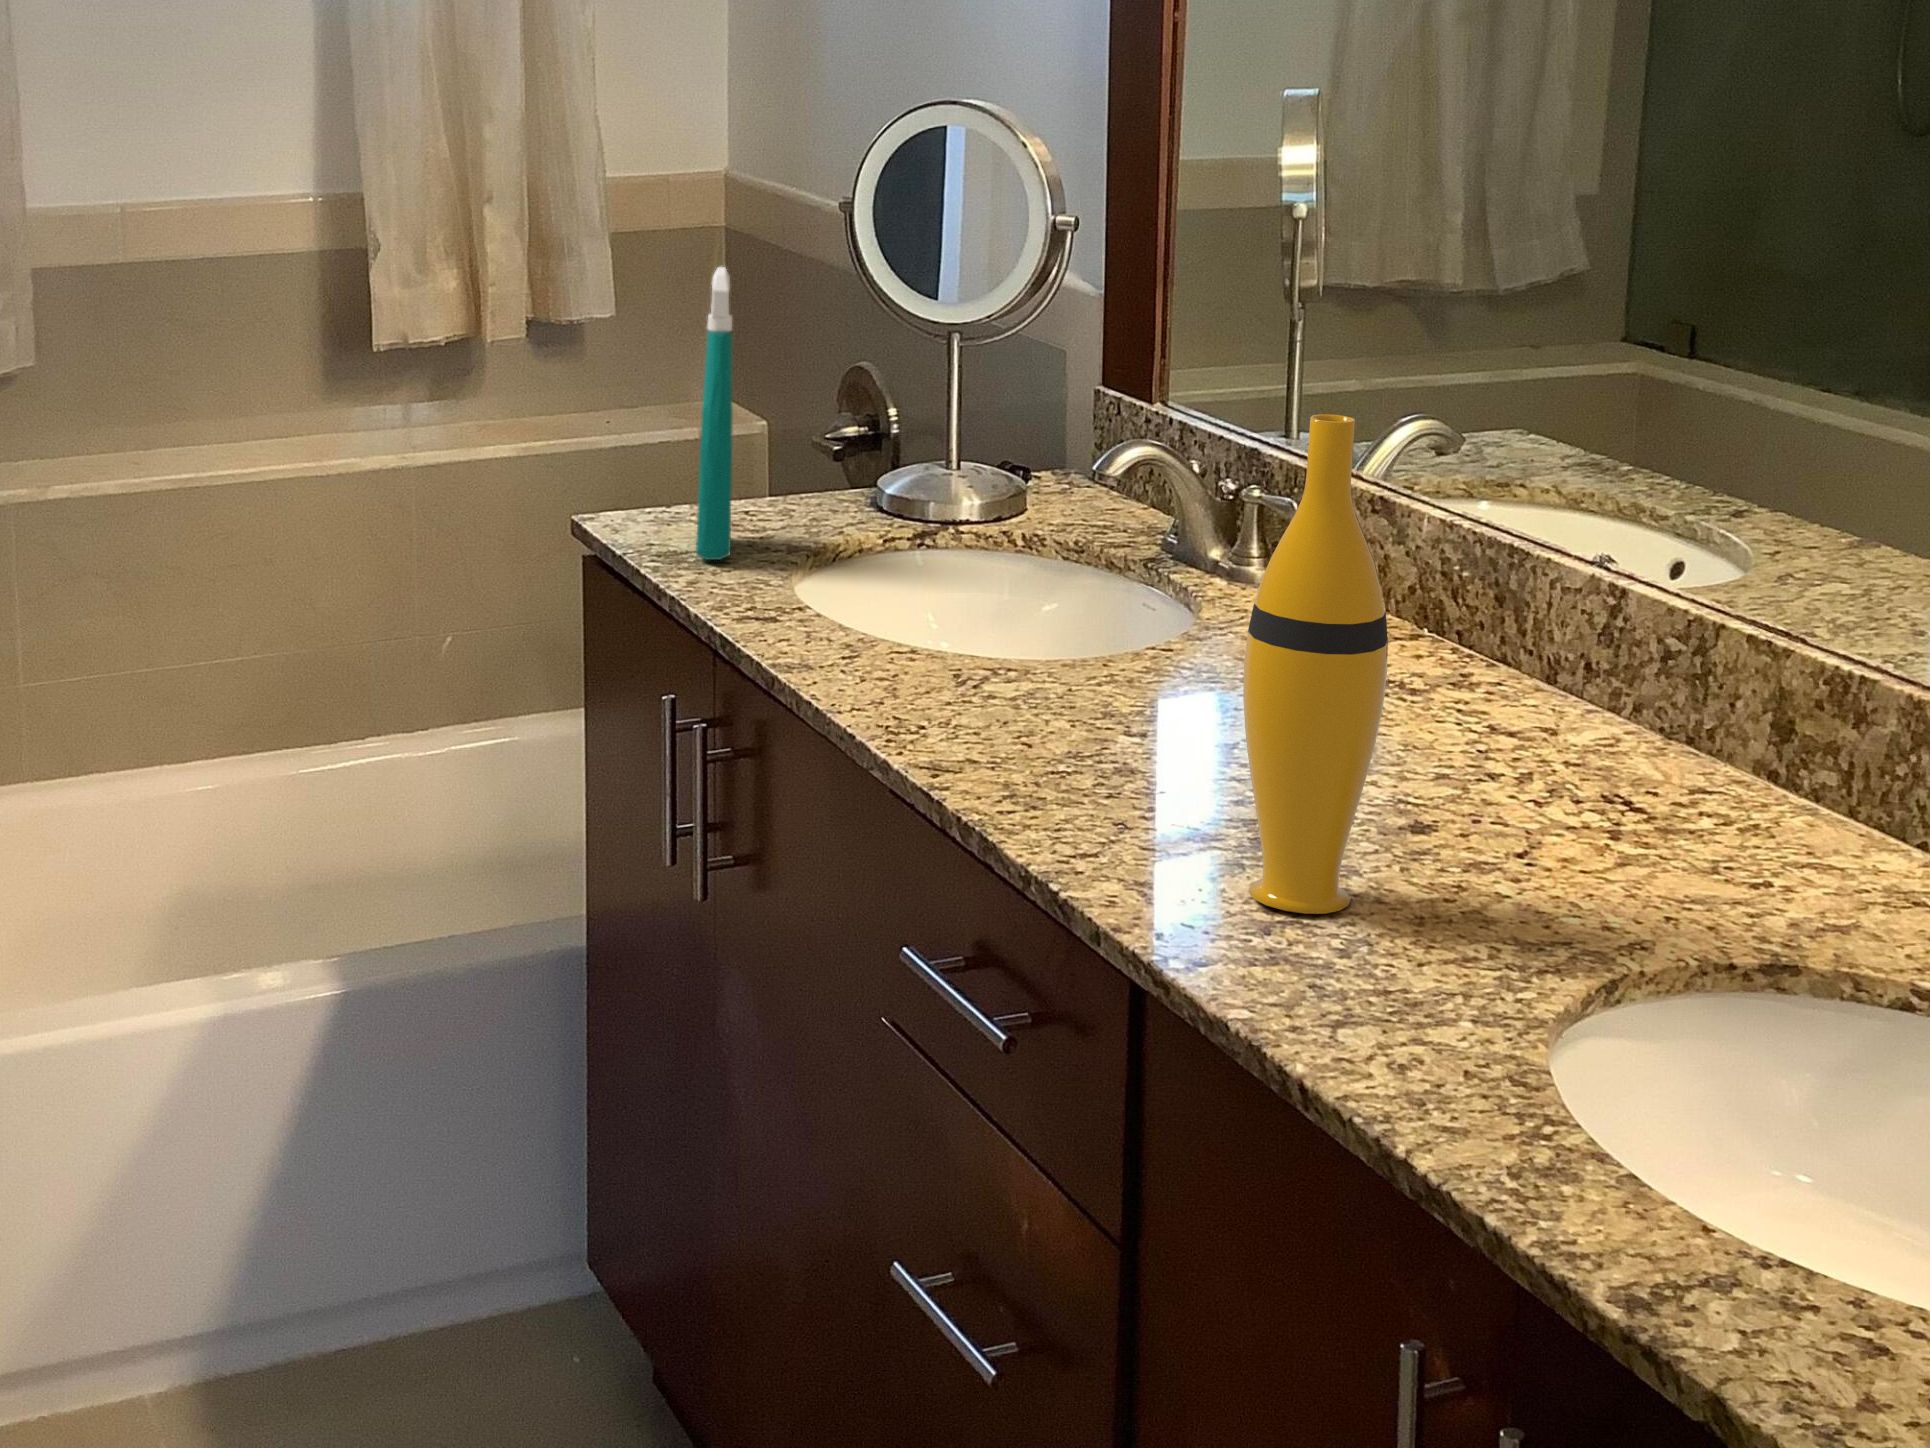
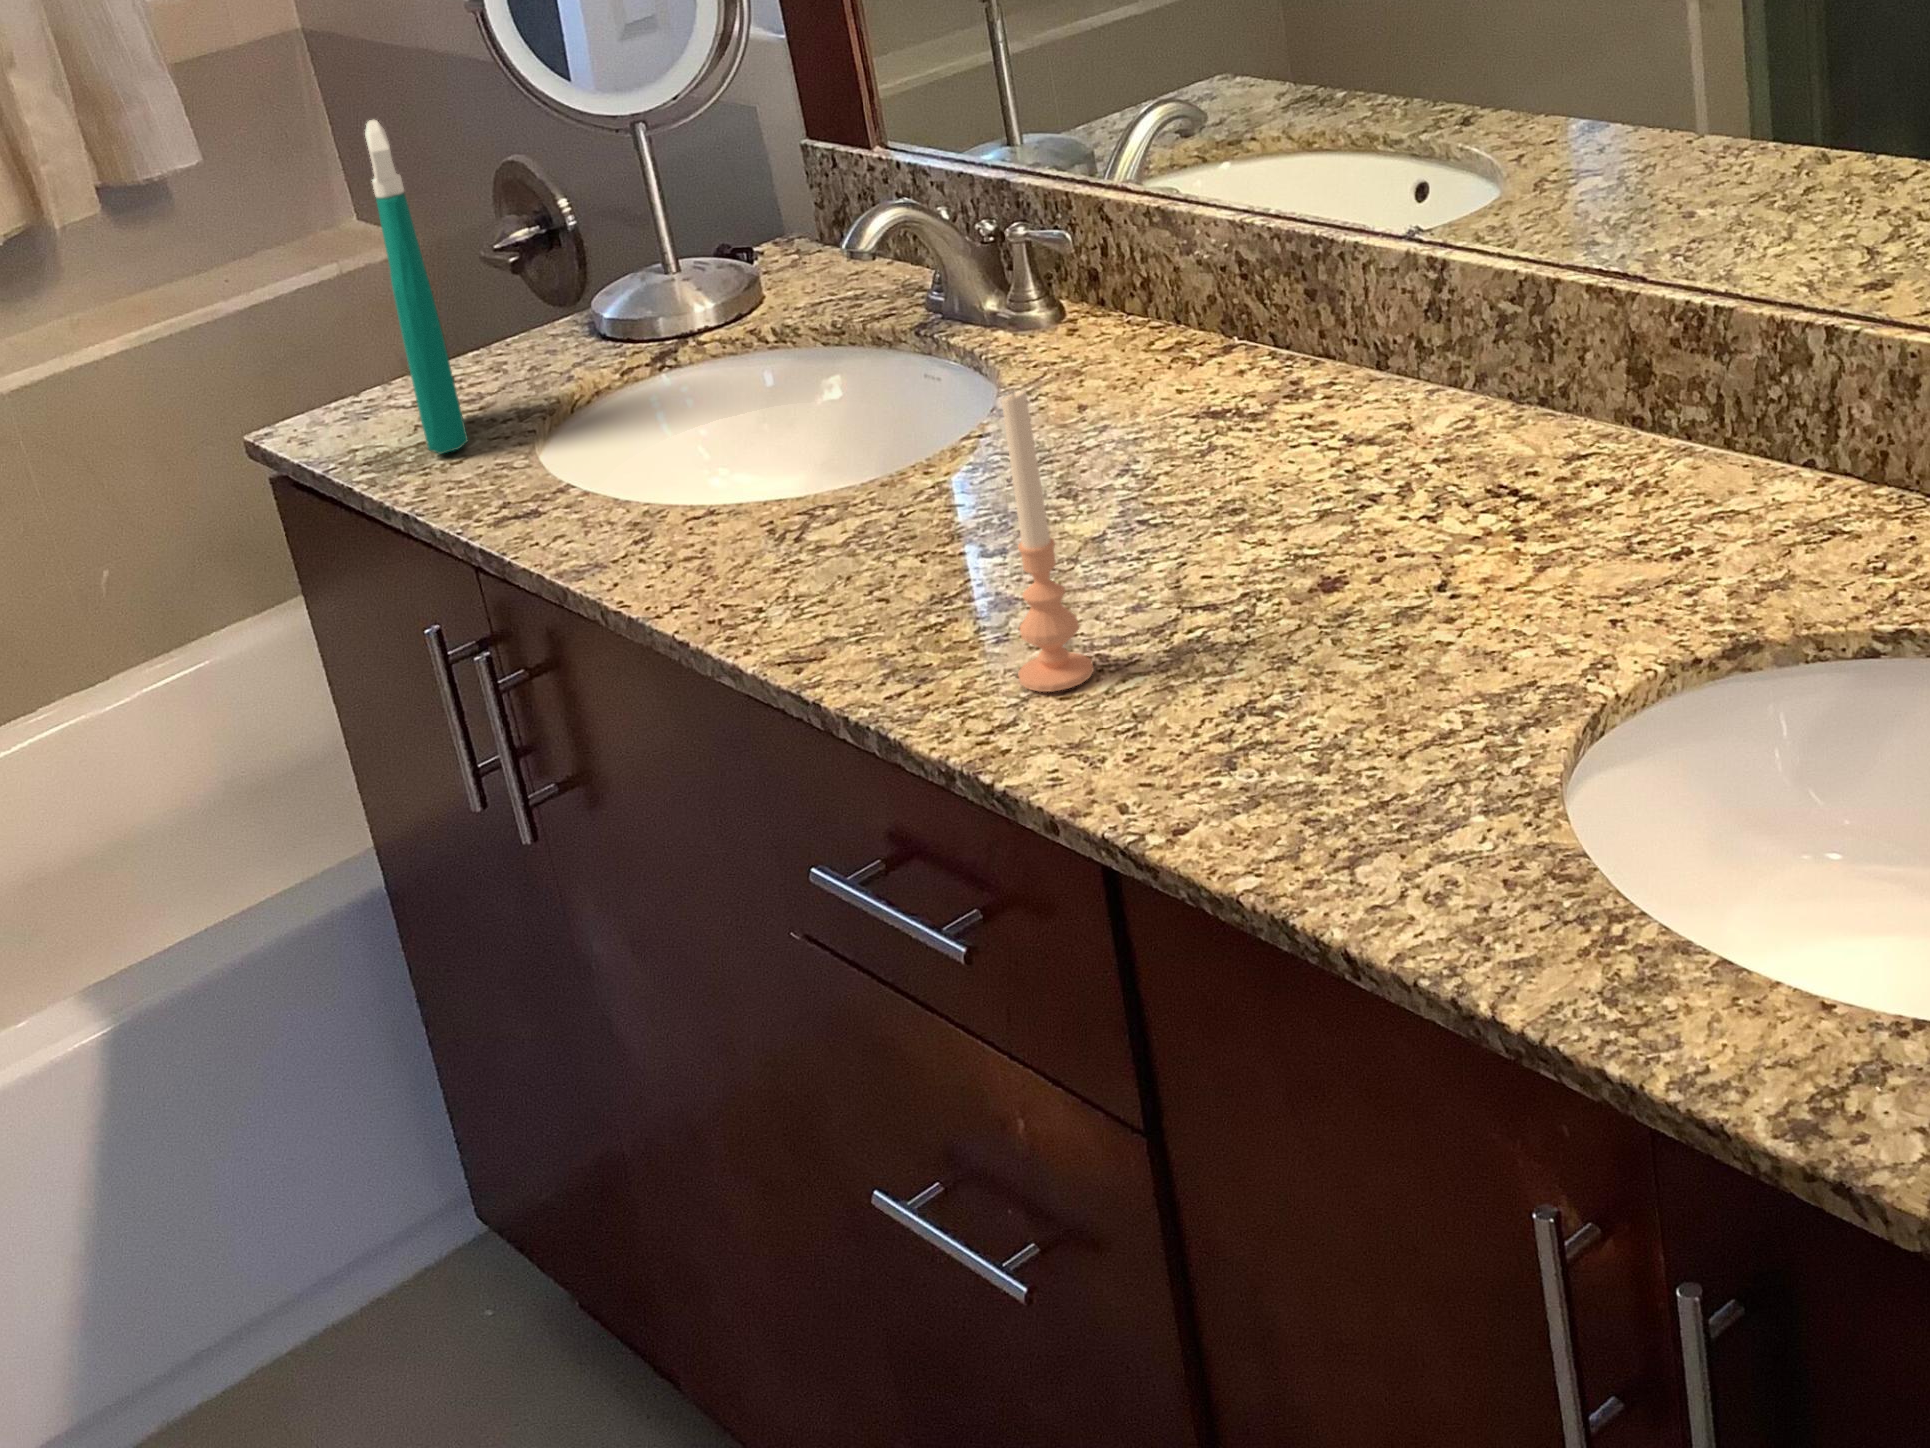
vase: present [1243,414,1388,914] -> none [1131,177,1298,731]
candle: none [1116,572,1184,847] -> present [1002,391,1094,692]

